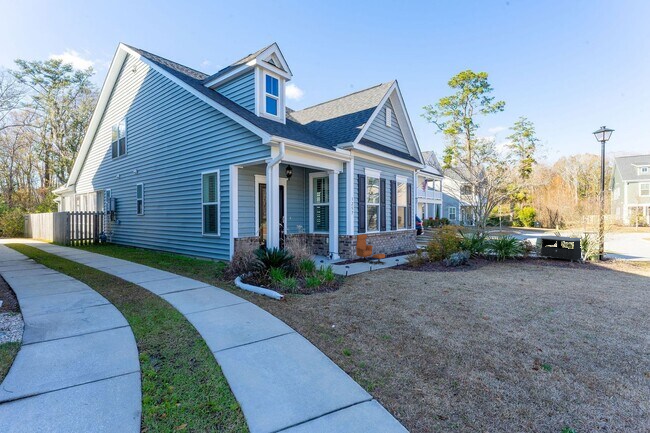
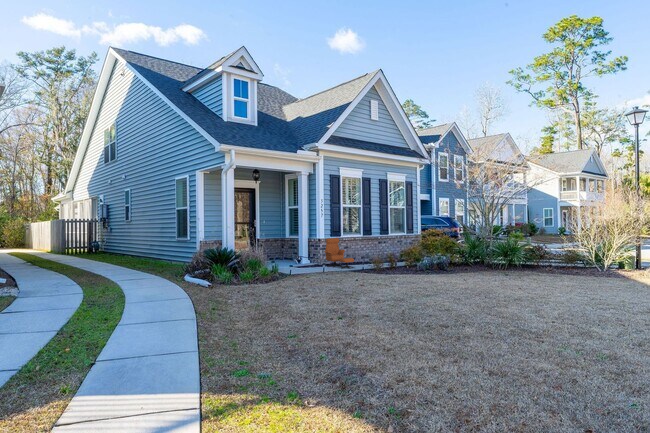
storage bench: present [541,236,581,262] -> none [548,240,593,269]

